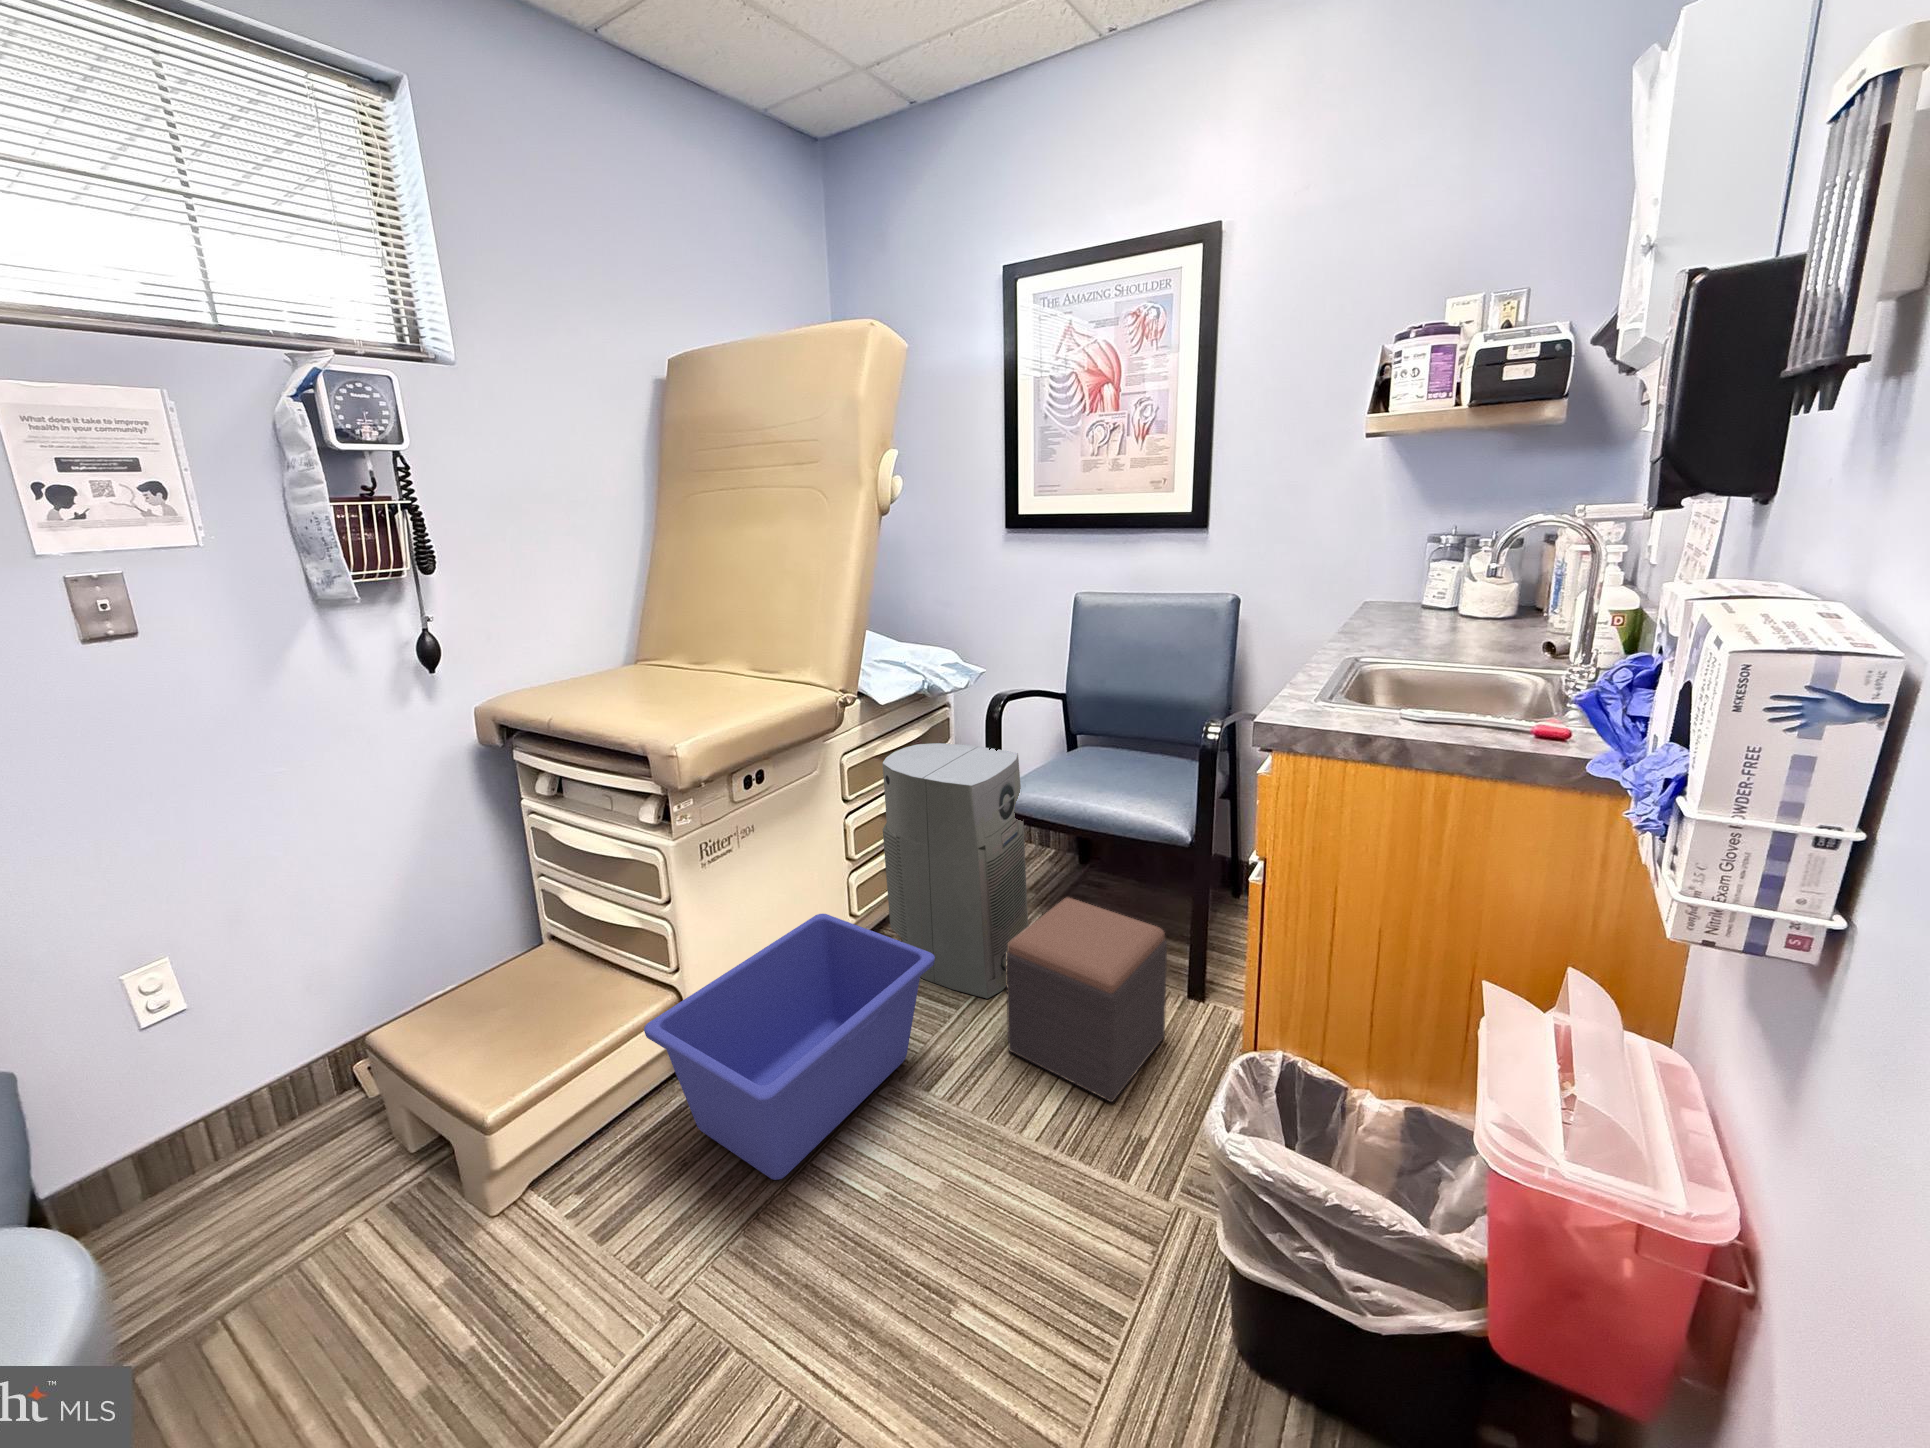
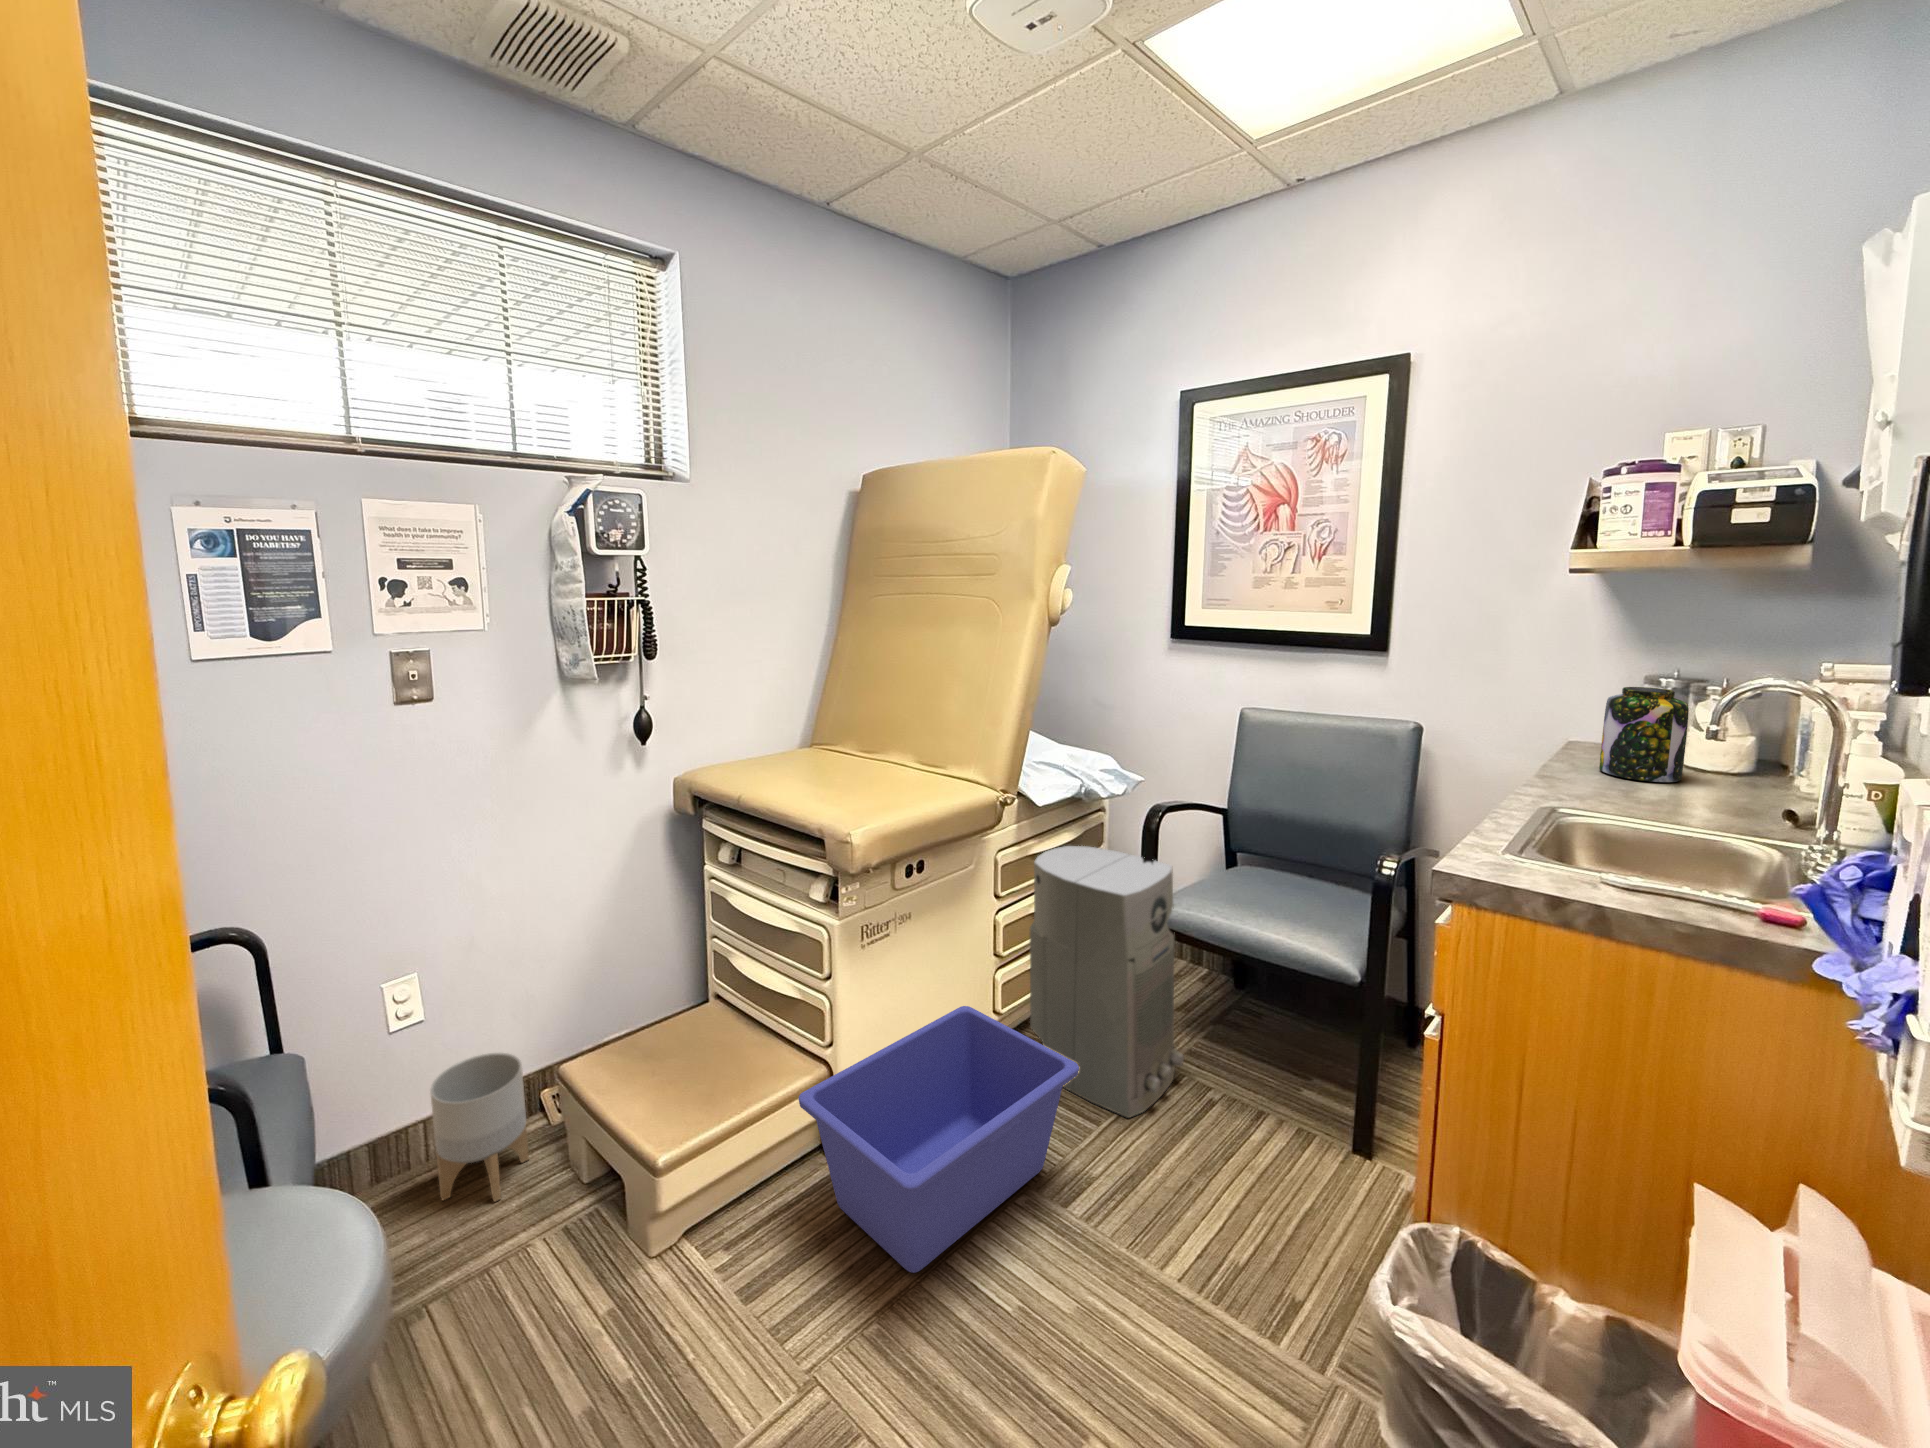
jar: none [1392,544,1465,630] -> present [1599,687,1689,782]
footstool: present [1006,898,1167,1102] -> none [1150,1023,1329,1254]
planter: none [202,1031,345,1202] -> present [430,1053,529,1201]

